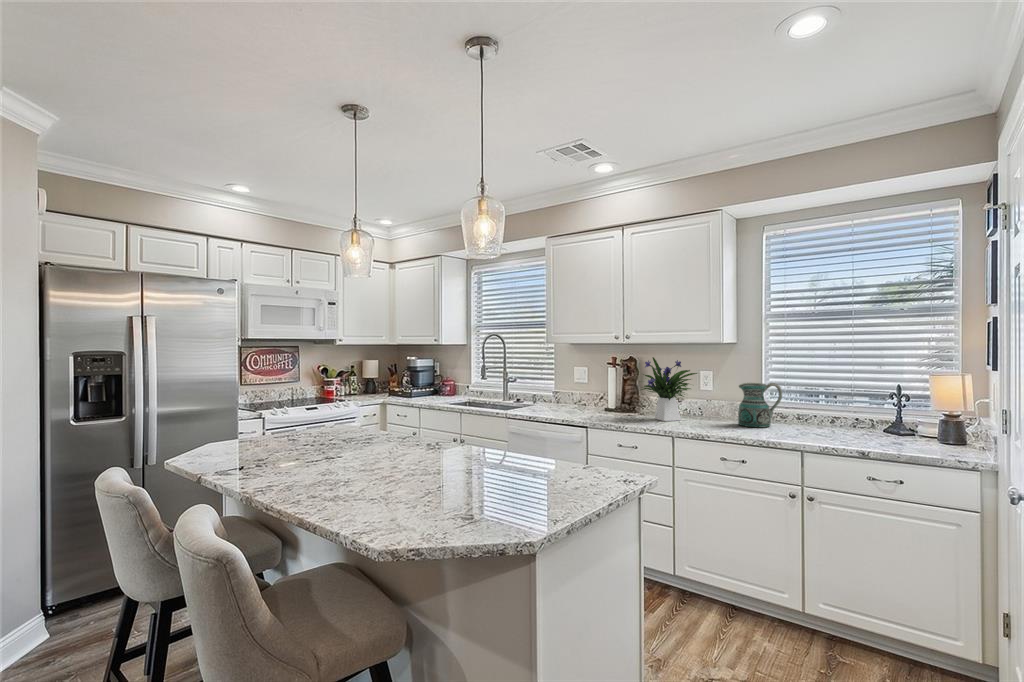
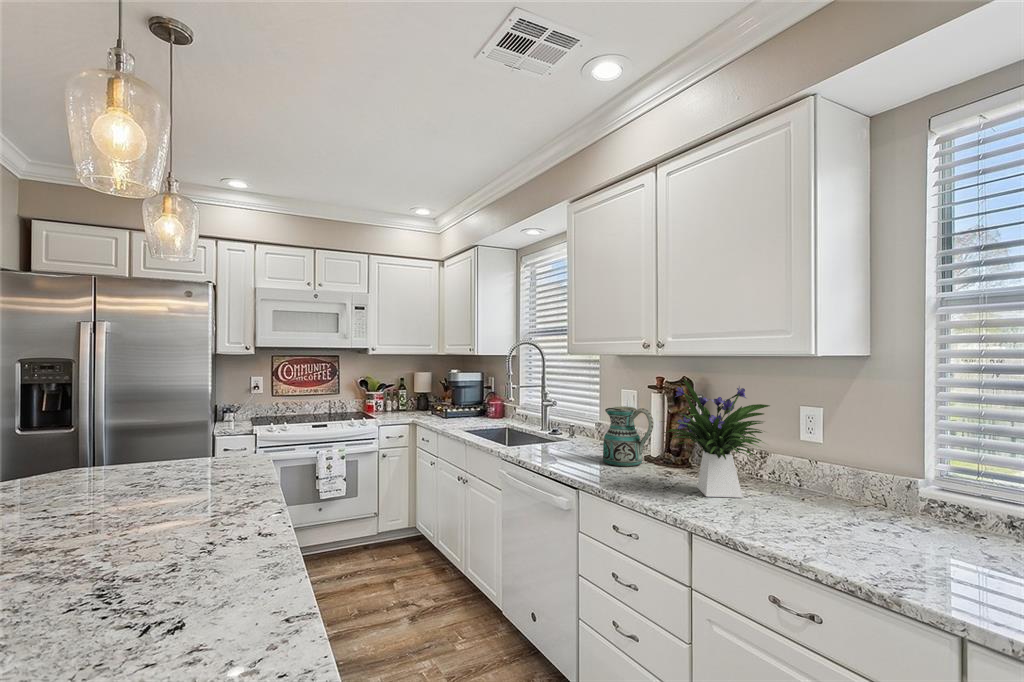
ceramic pitcher: present [738,383,782,428] -> present [603,406,654,466]

